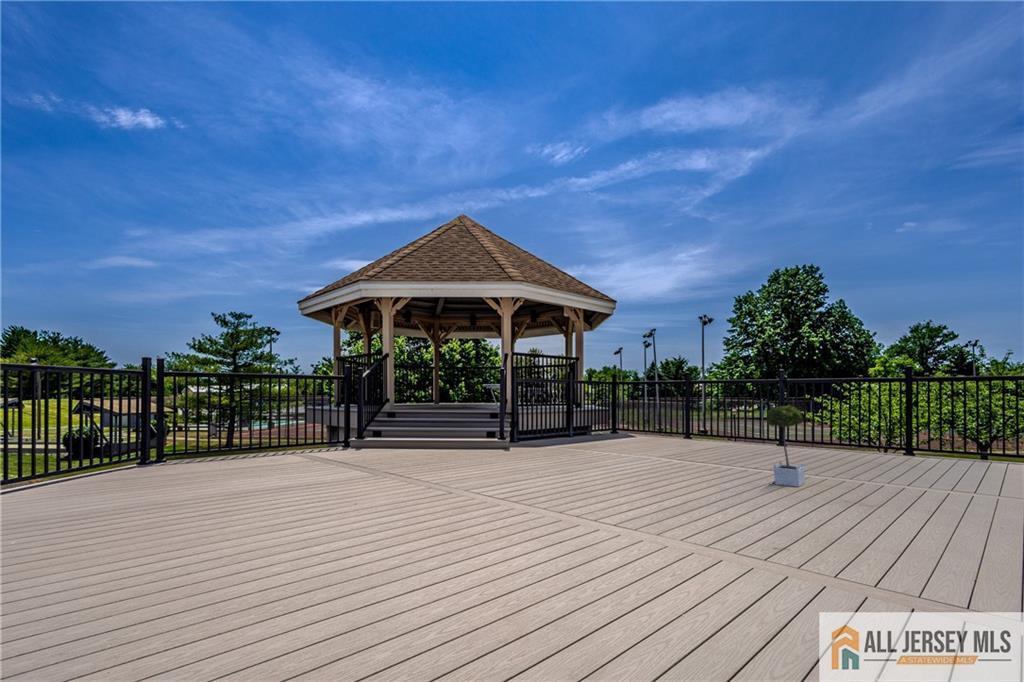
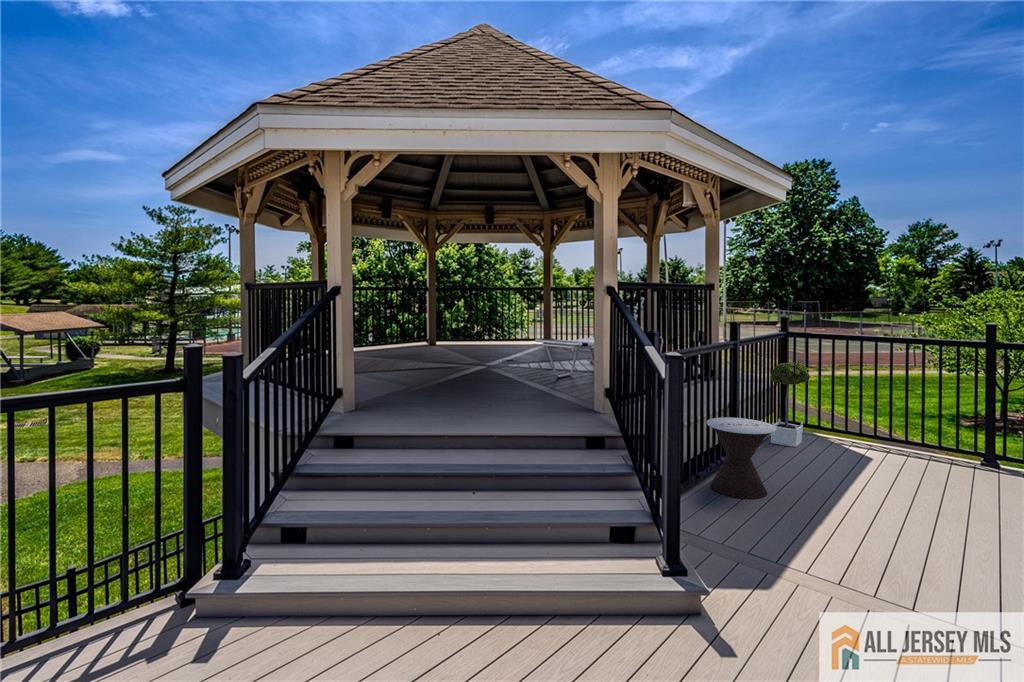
side table: none [706,455,771,530] -> present [706,417,777,499]

